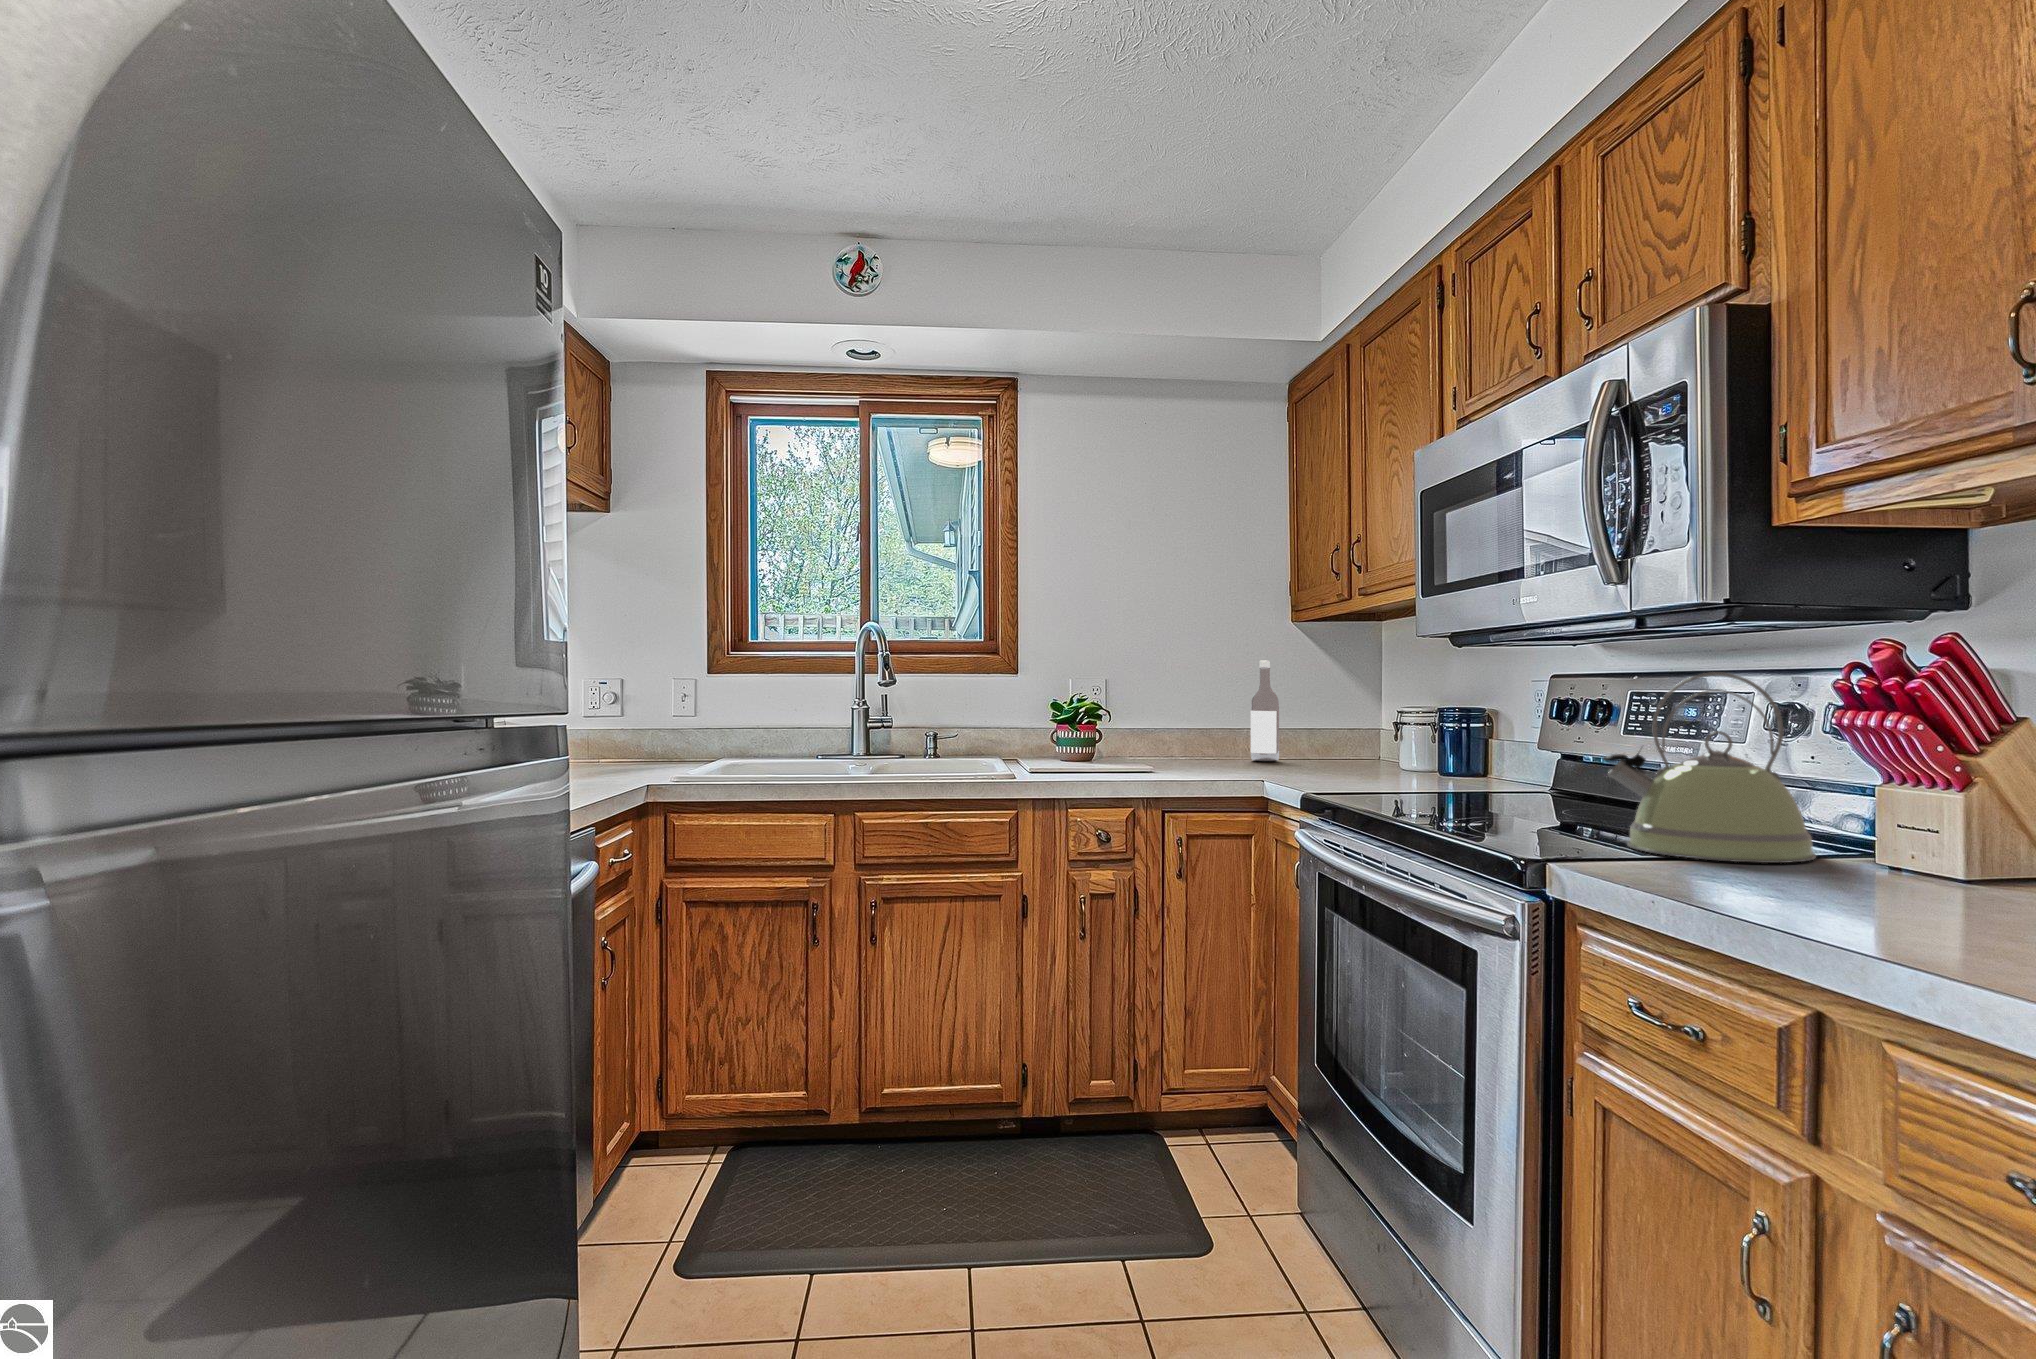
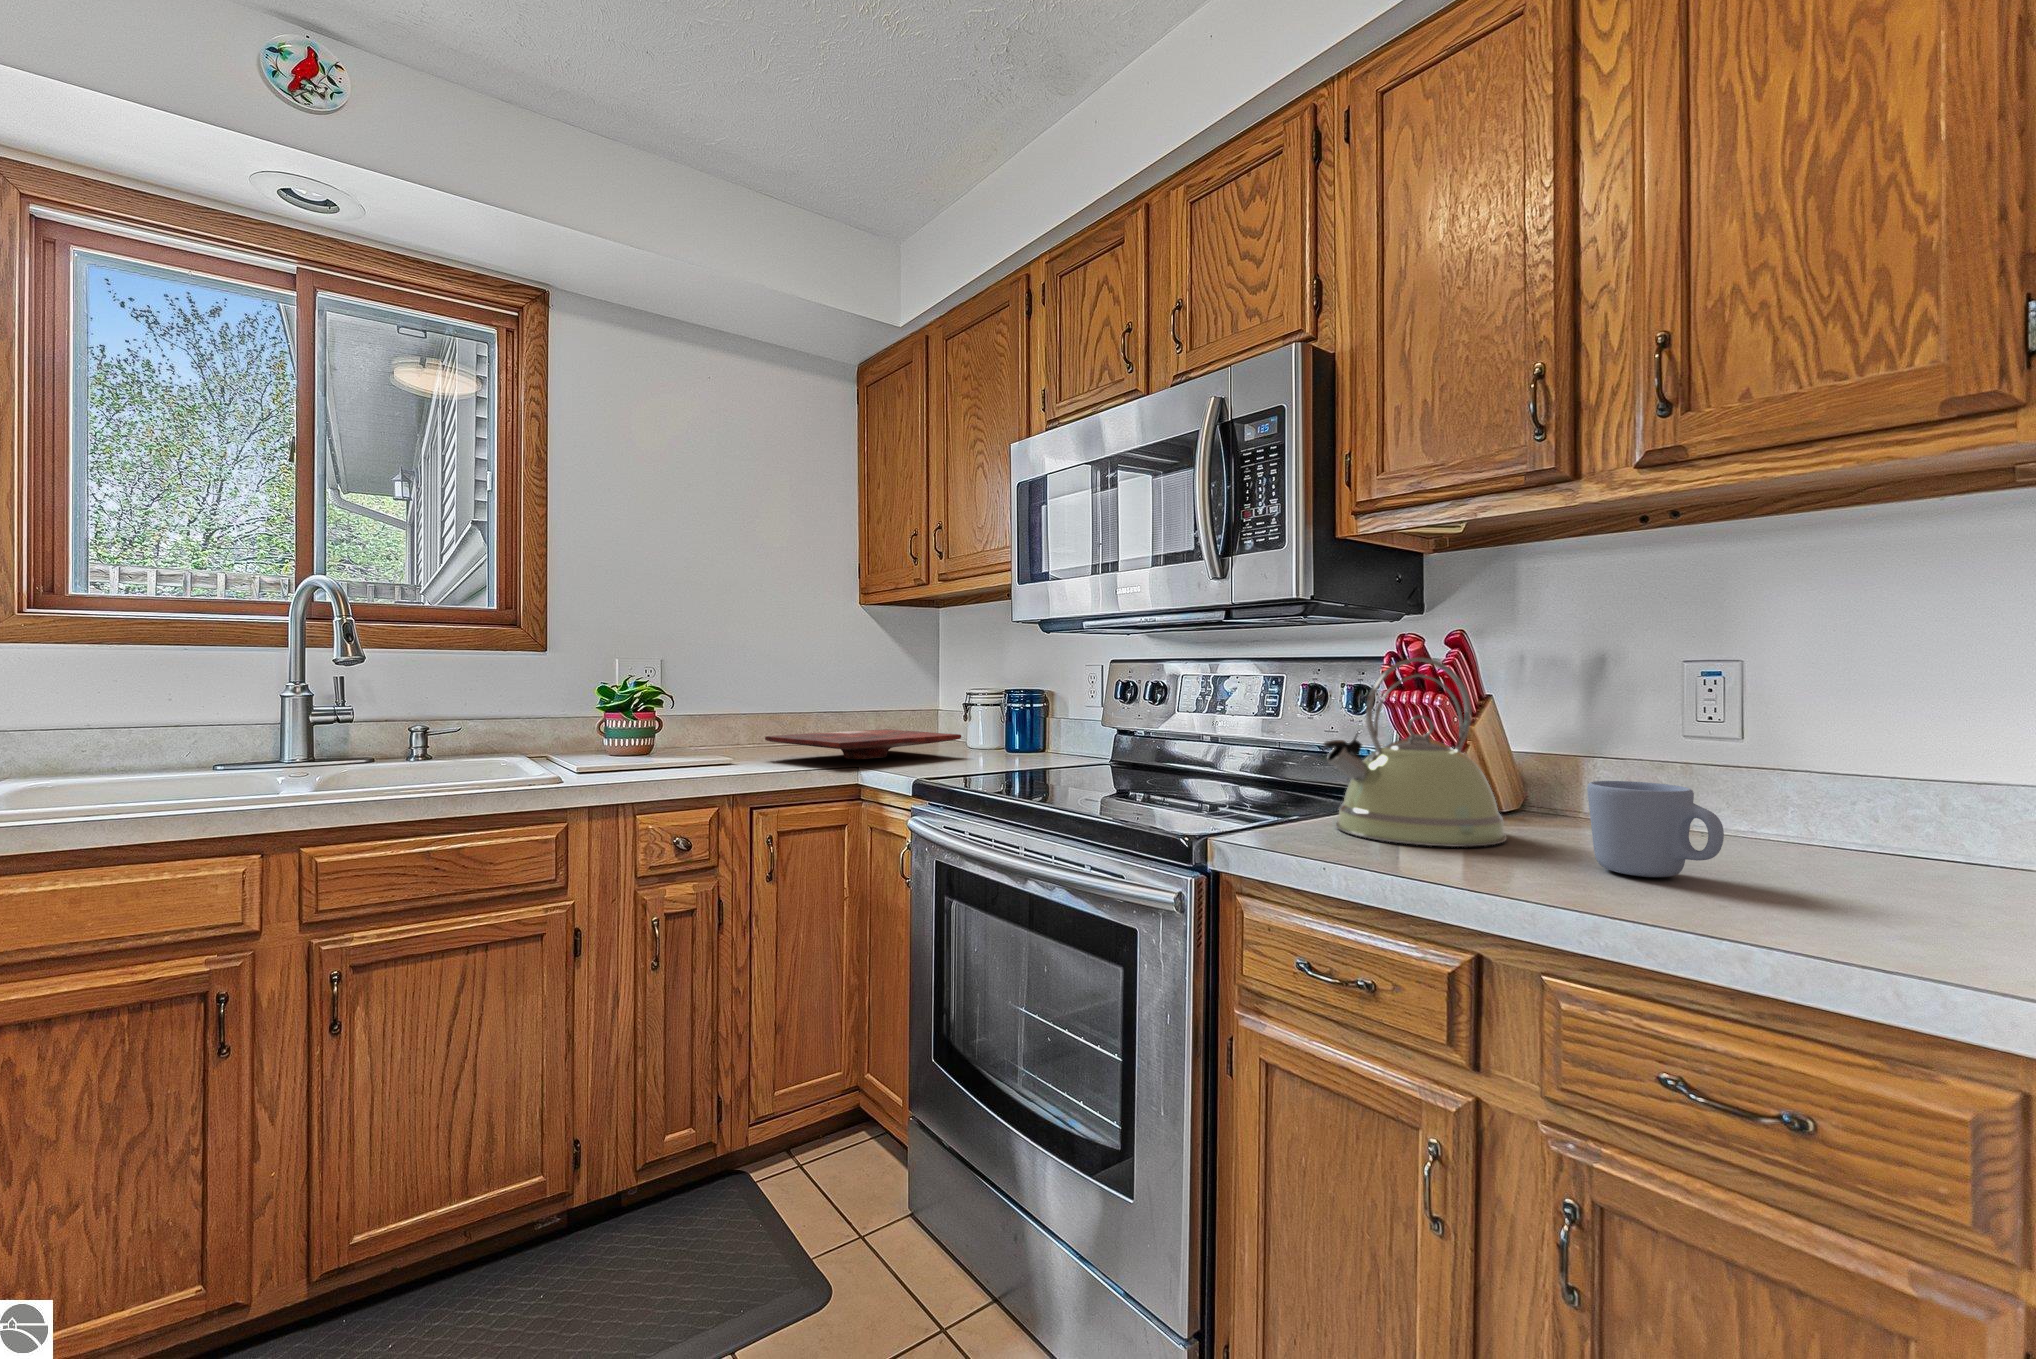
wine bottle: present [1250,660,1279,761] -> none [813,642,841,744]
cutting board: none [1186,748,1378,774] -> present [765,729,961,759]
mug: none [1811,797,1922,892] -> present [1587,781,1724,877]

